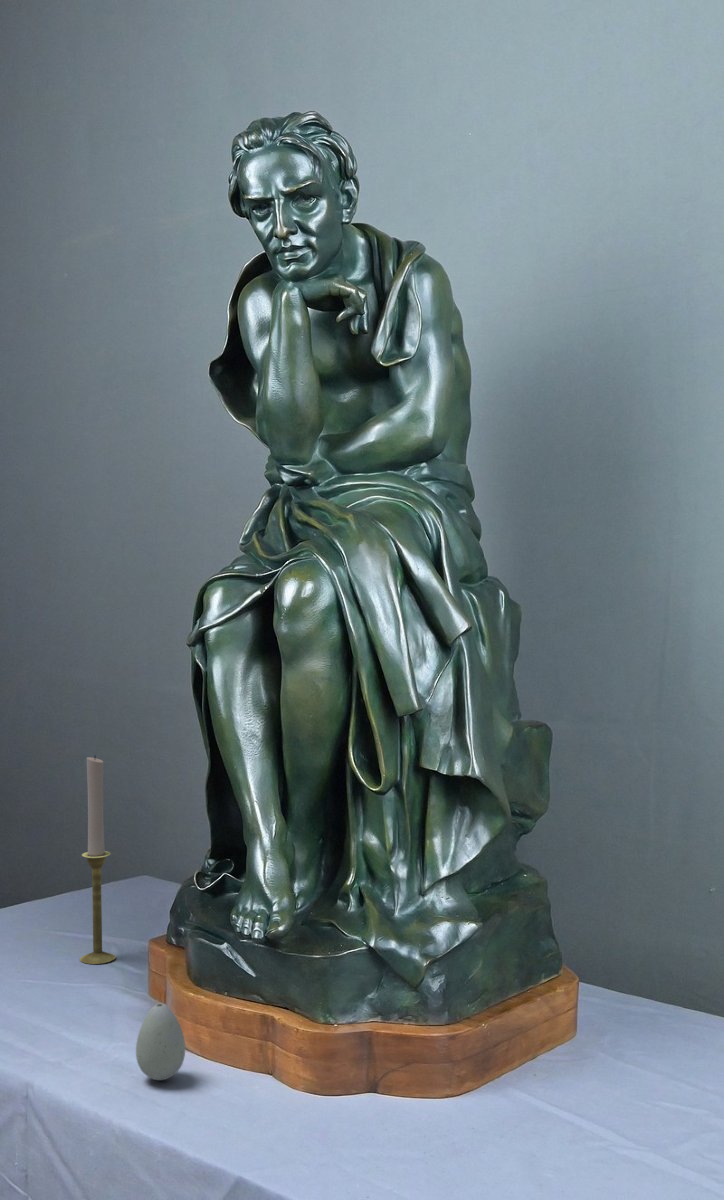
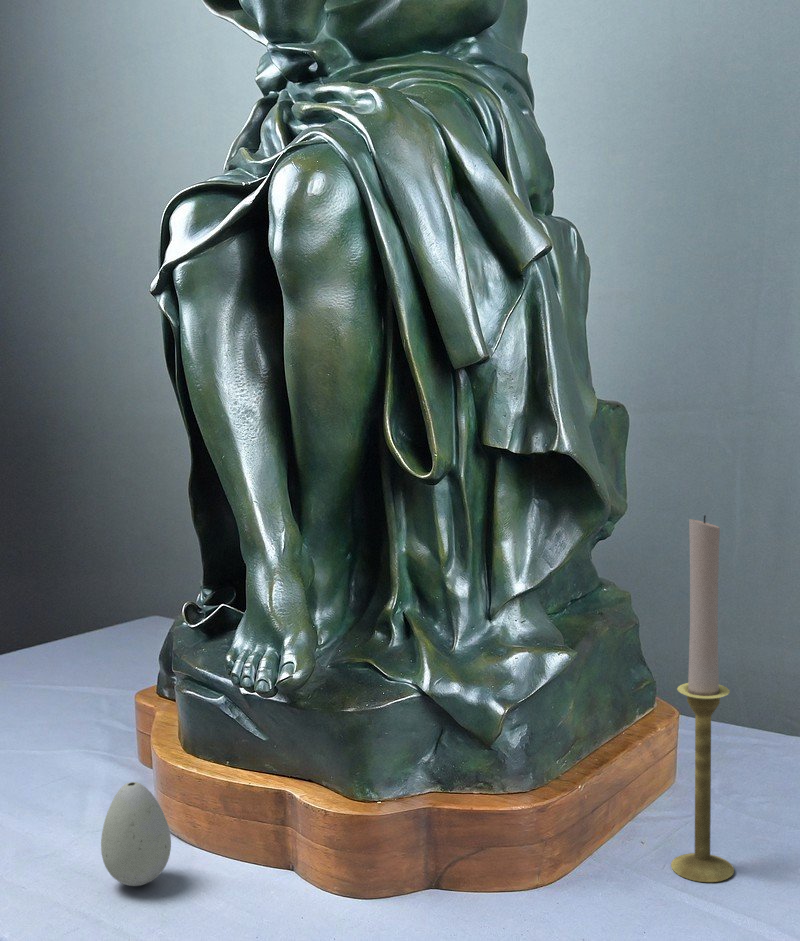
candlestick: present [80,756,116,964] -> present [671,516,734,882]

